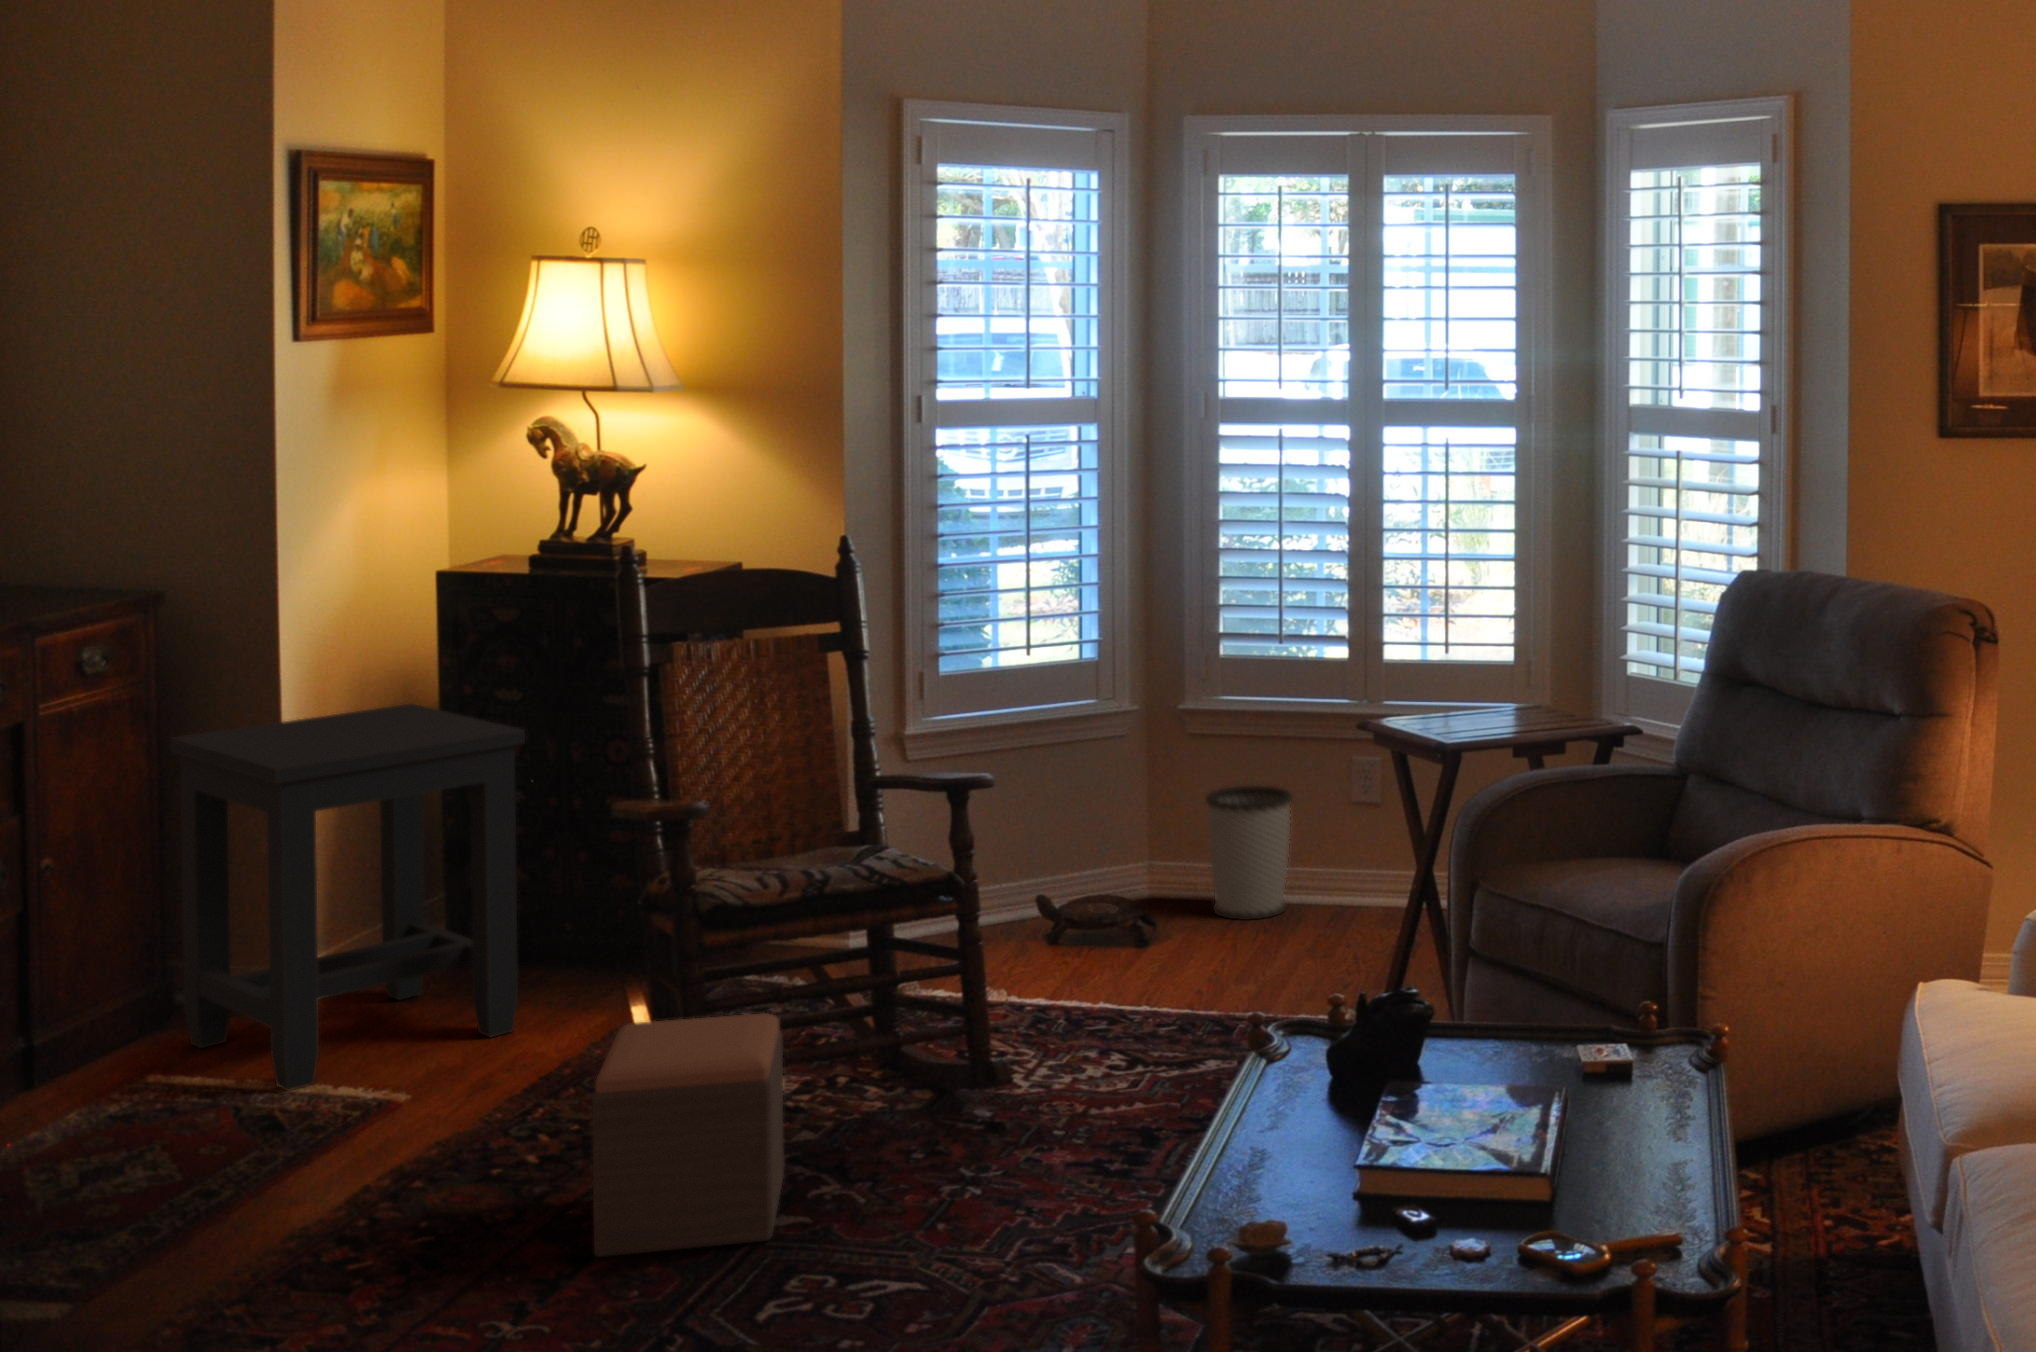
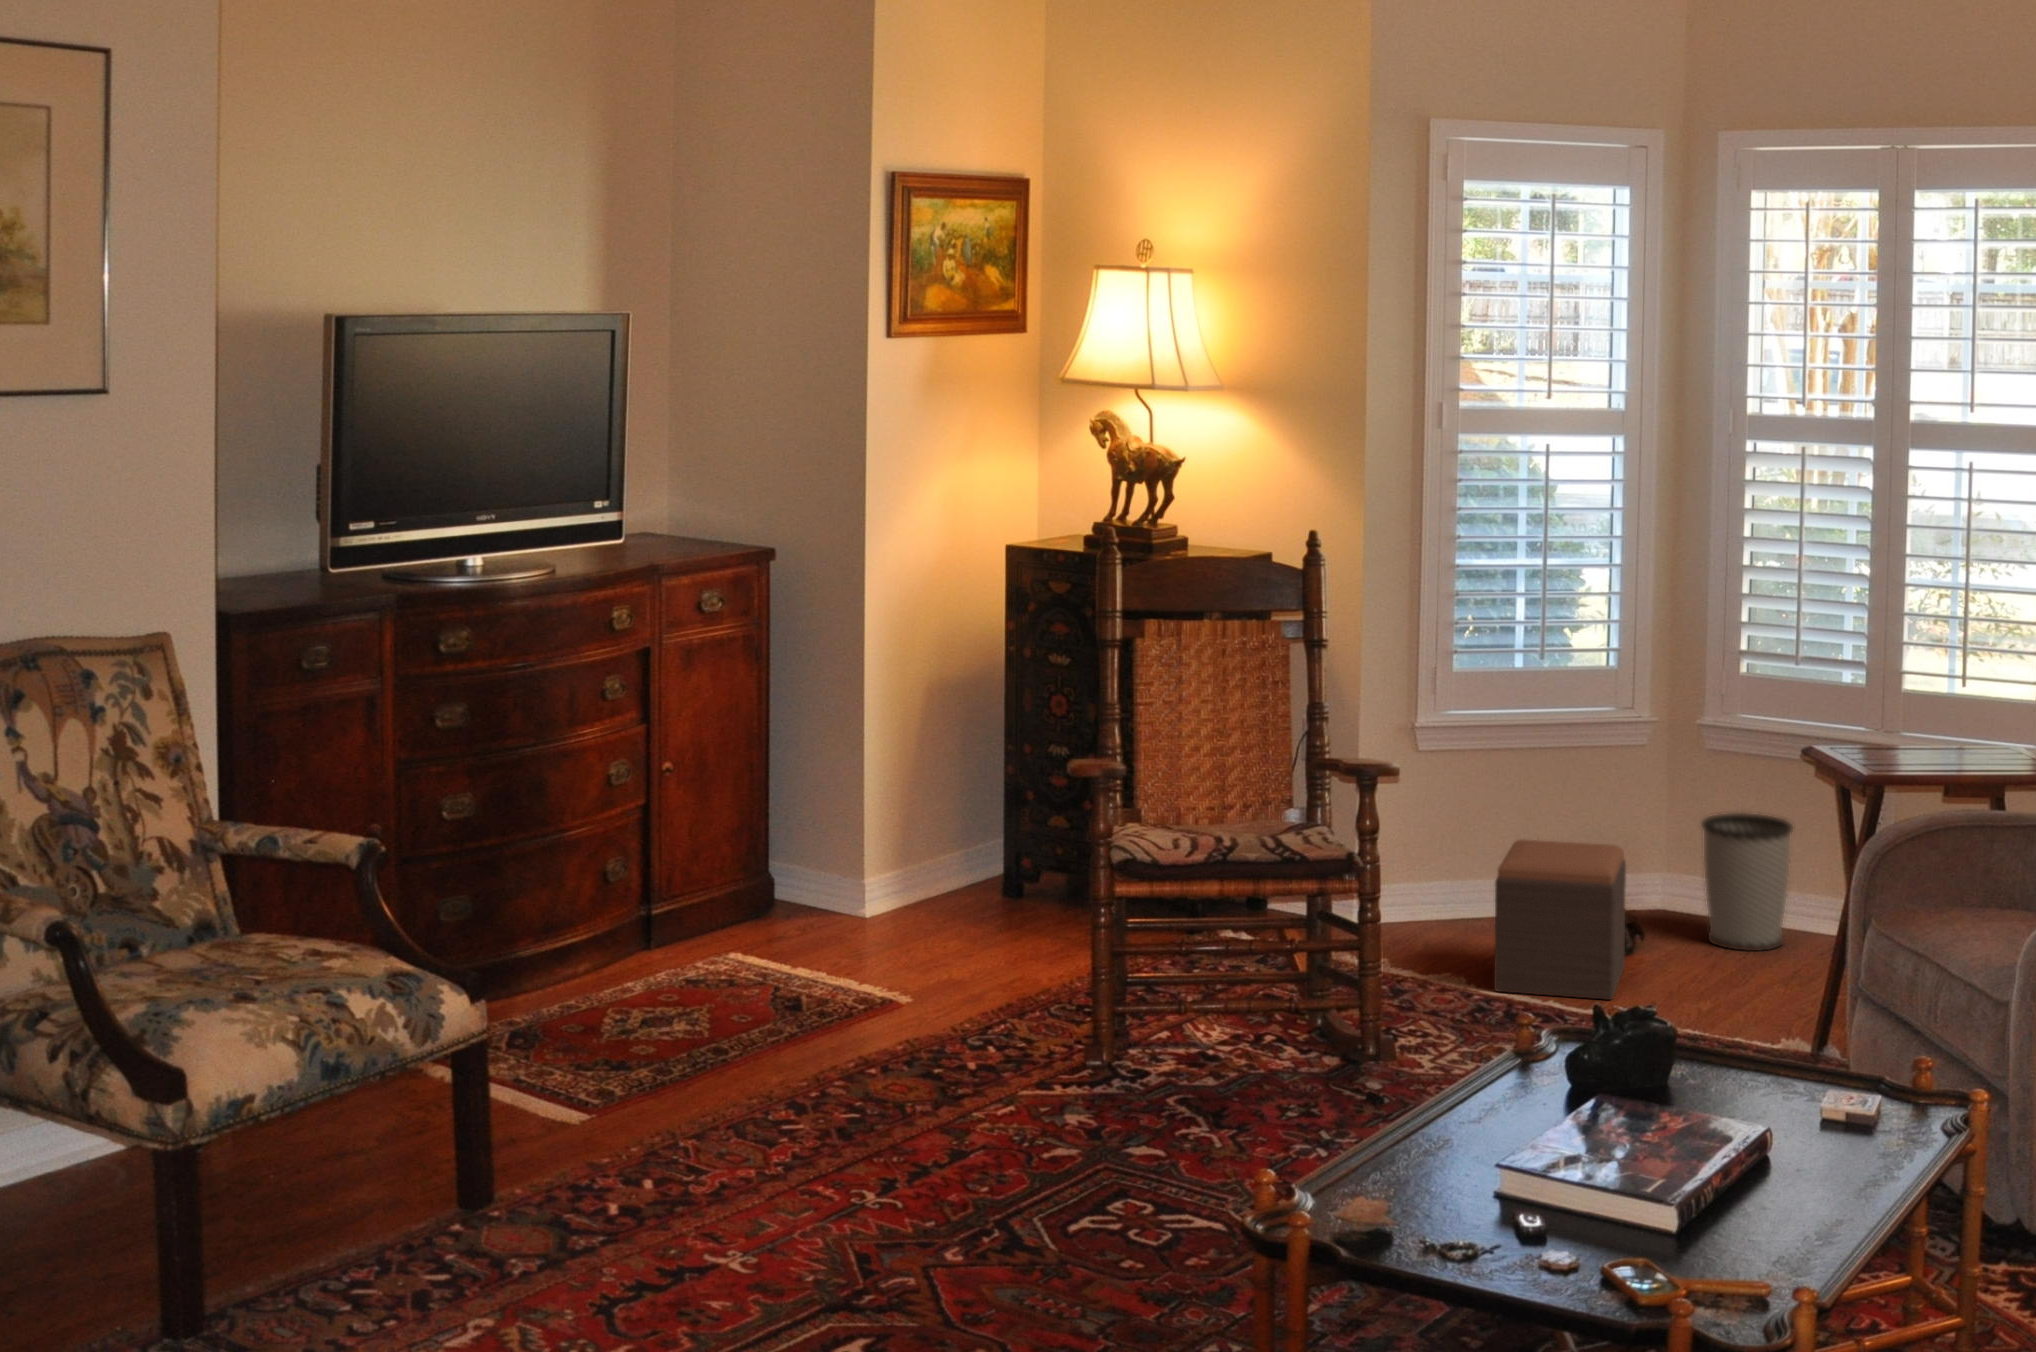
side table: present [170,704,525,1091] -> none [792,660,1051,976]
footstool: present [592,1013,784,1257] -> present [1494,840,1626,1000]

